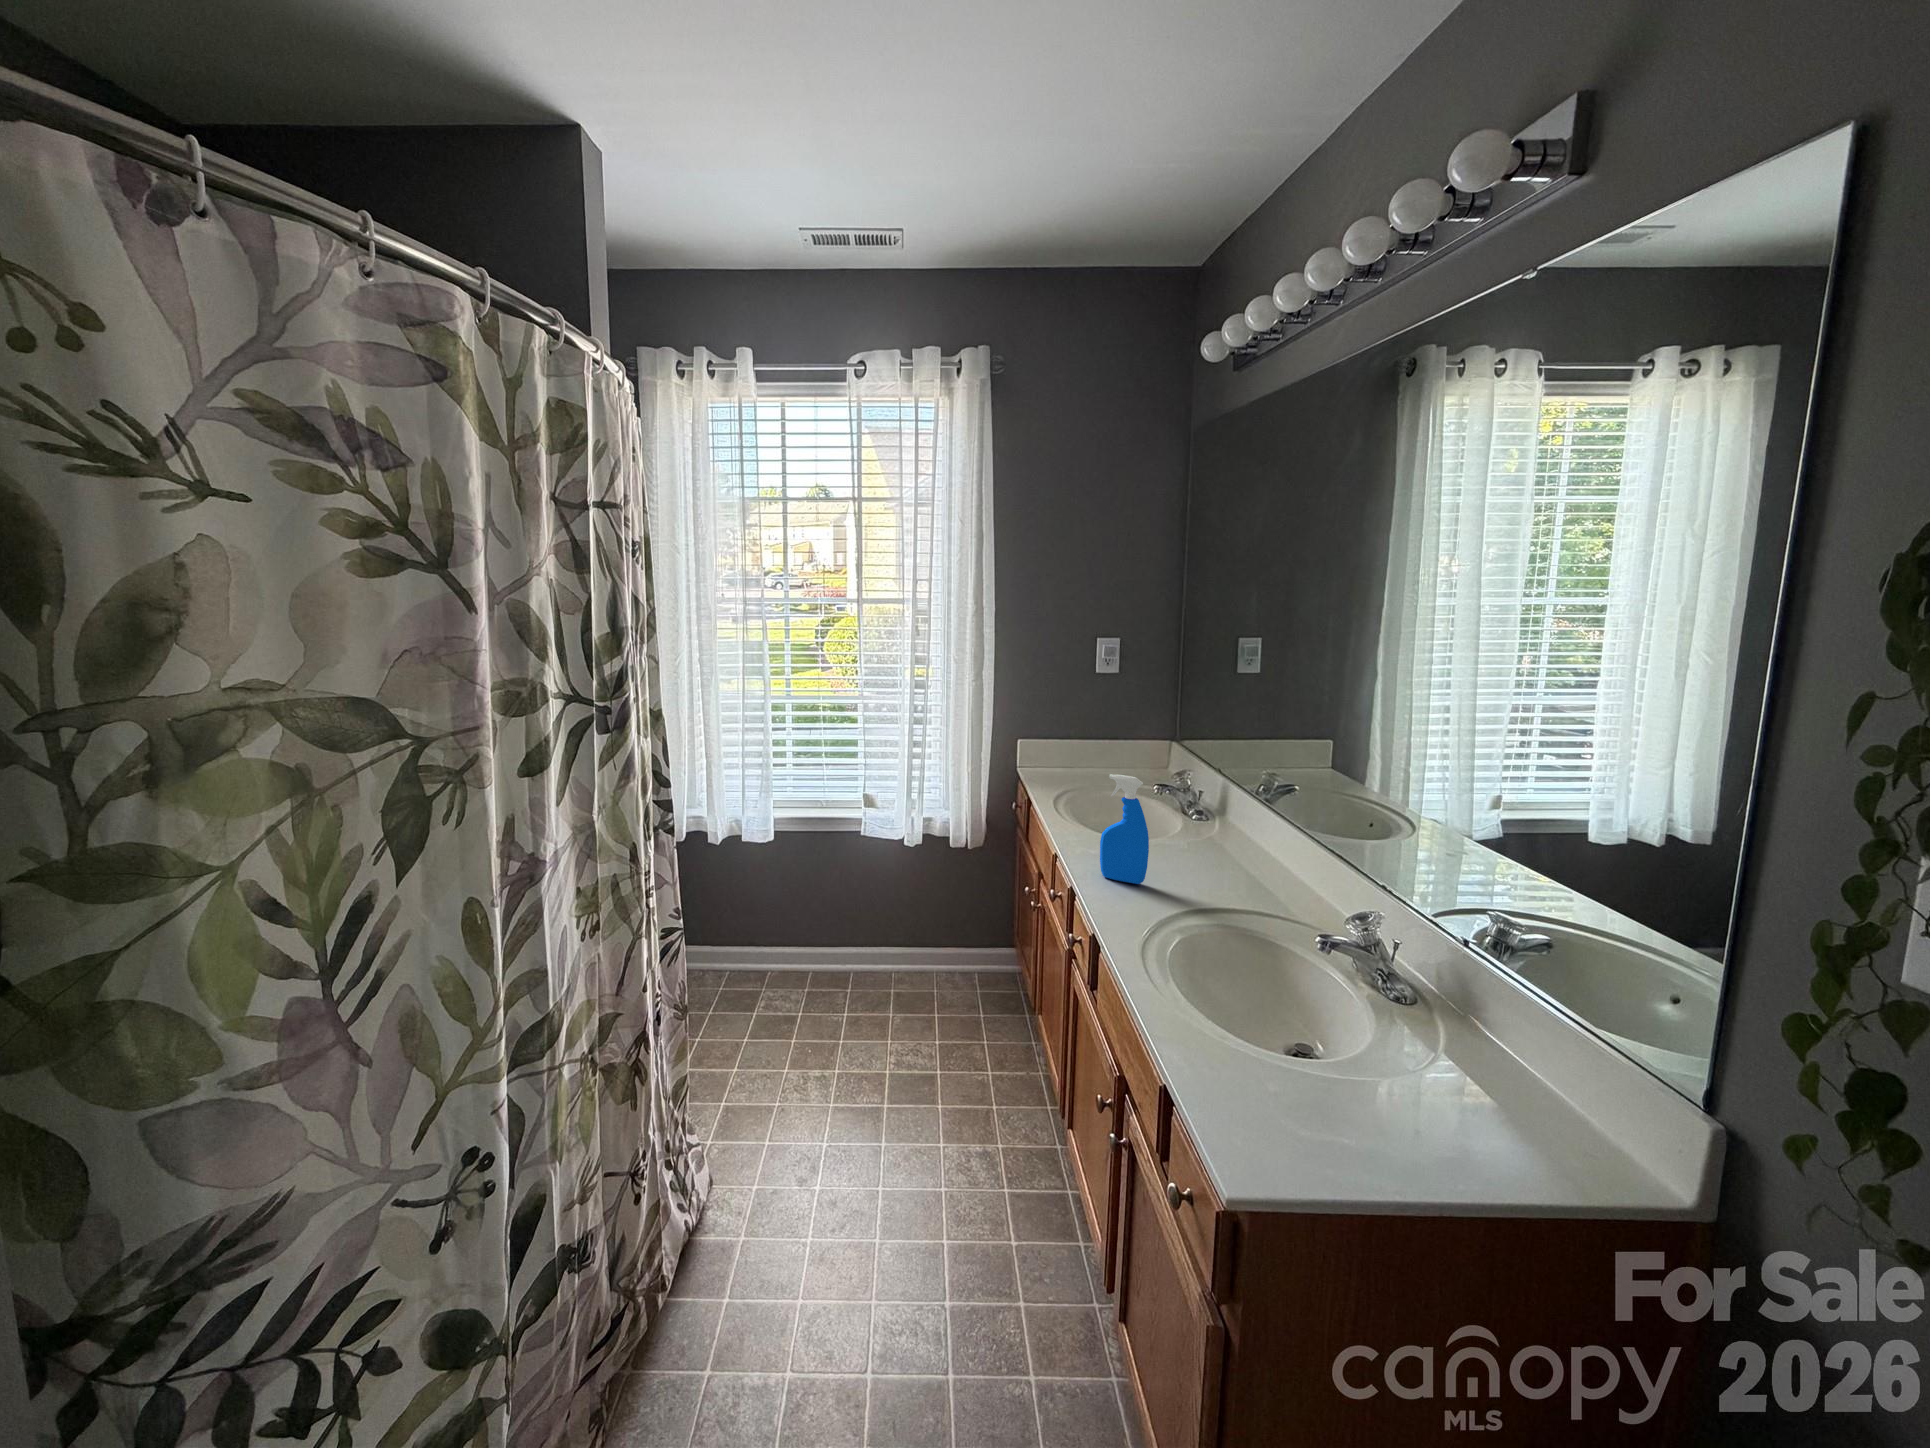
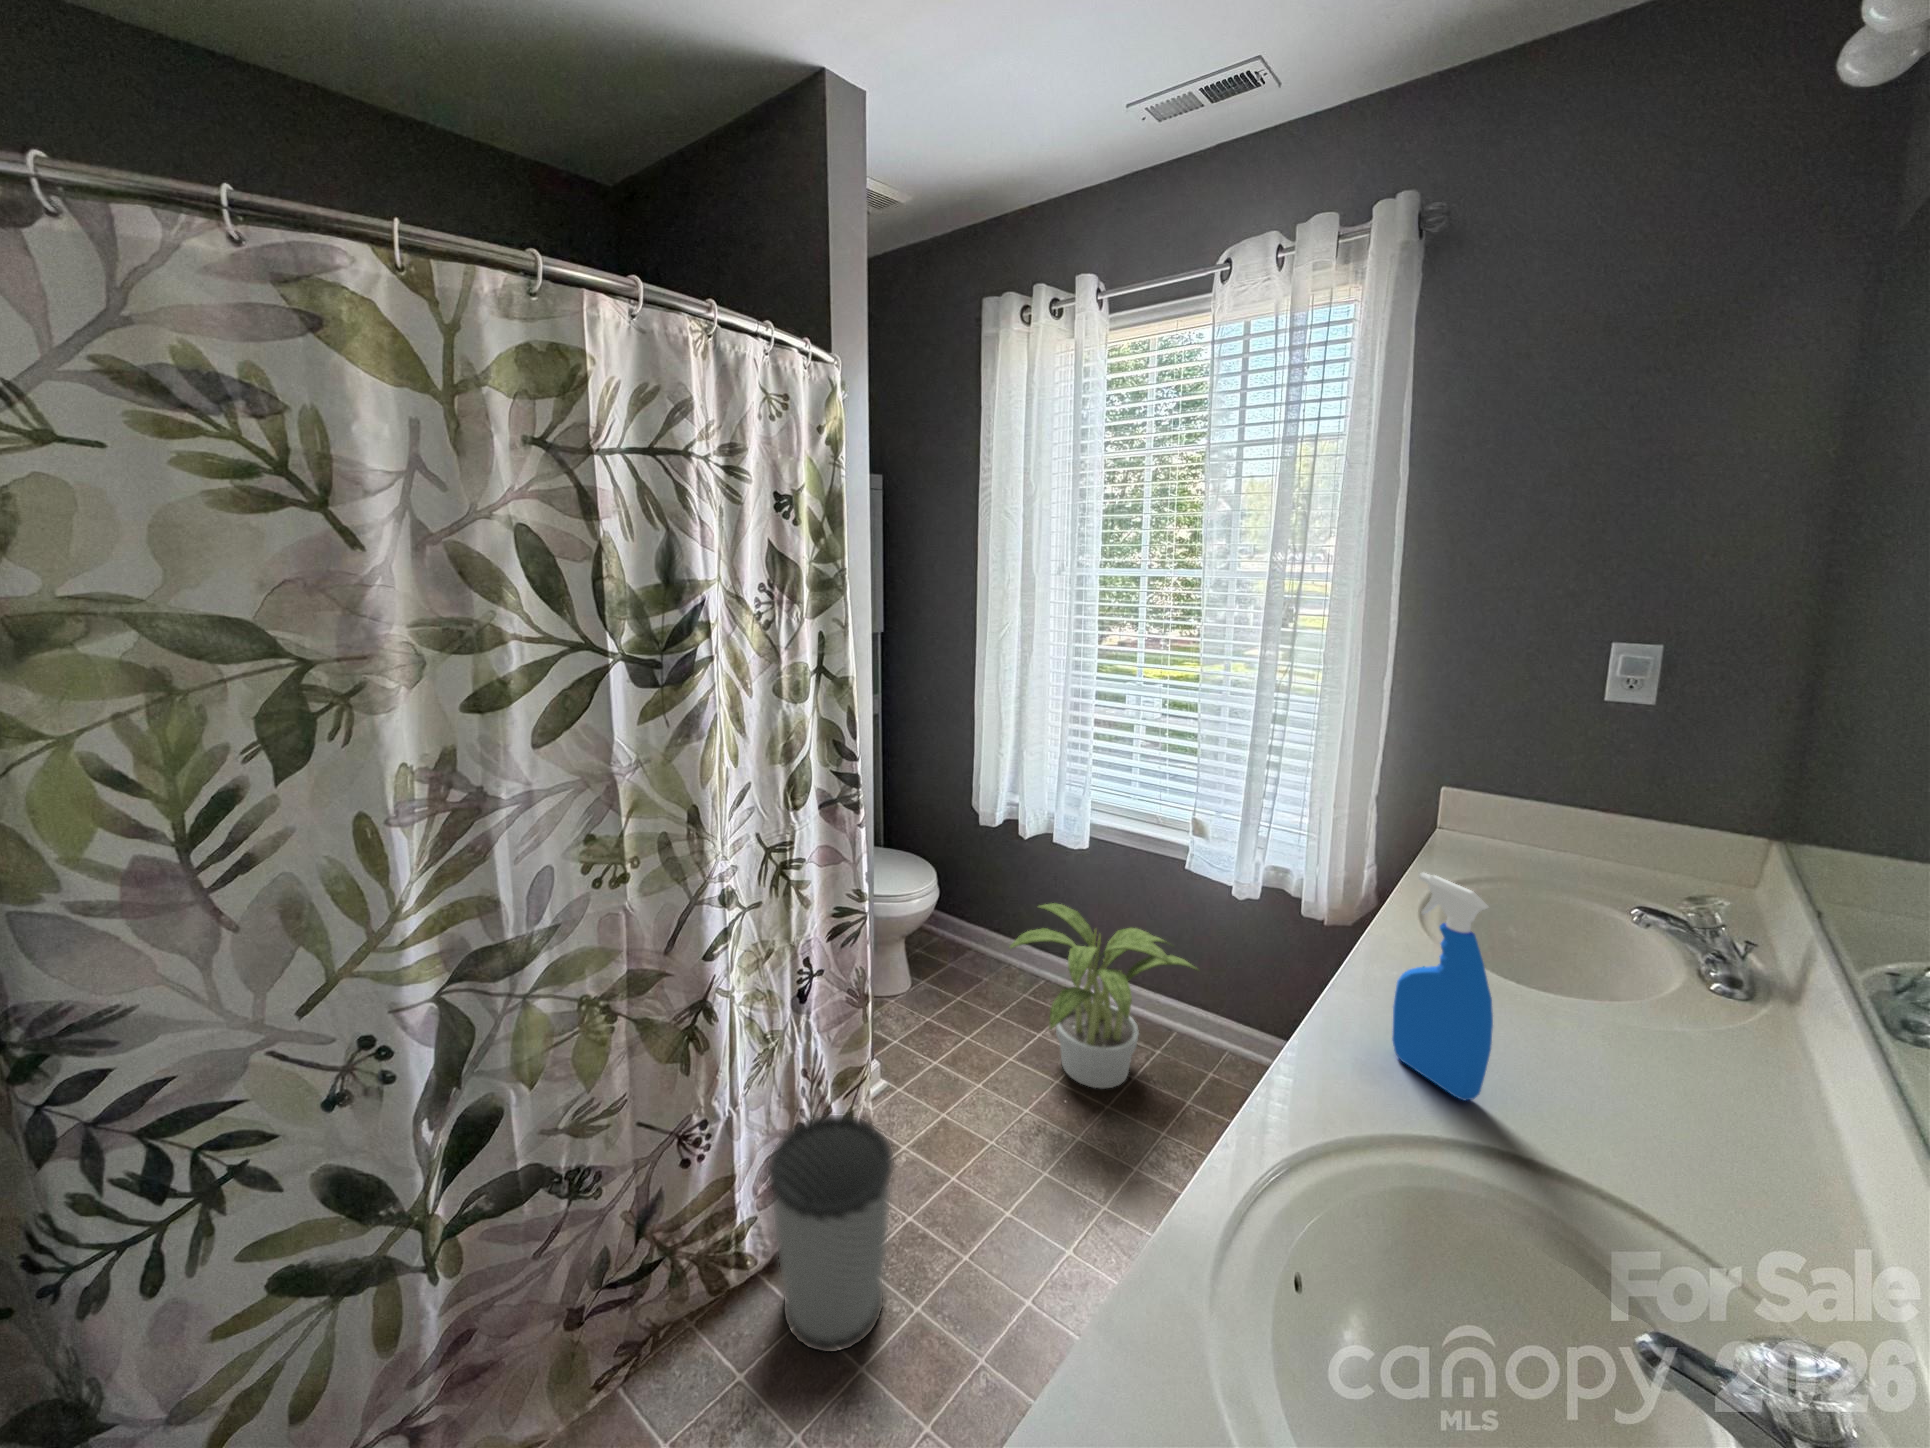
potted plant: none [746,893,878,1033] -> present [1009,903,1198,1089]
wastebasket: none [685,1101,799,1308] -> present [768,1115,894,1352]

